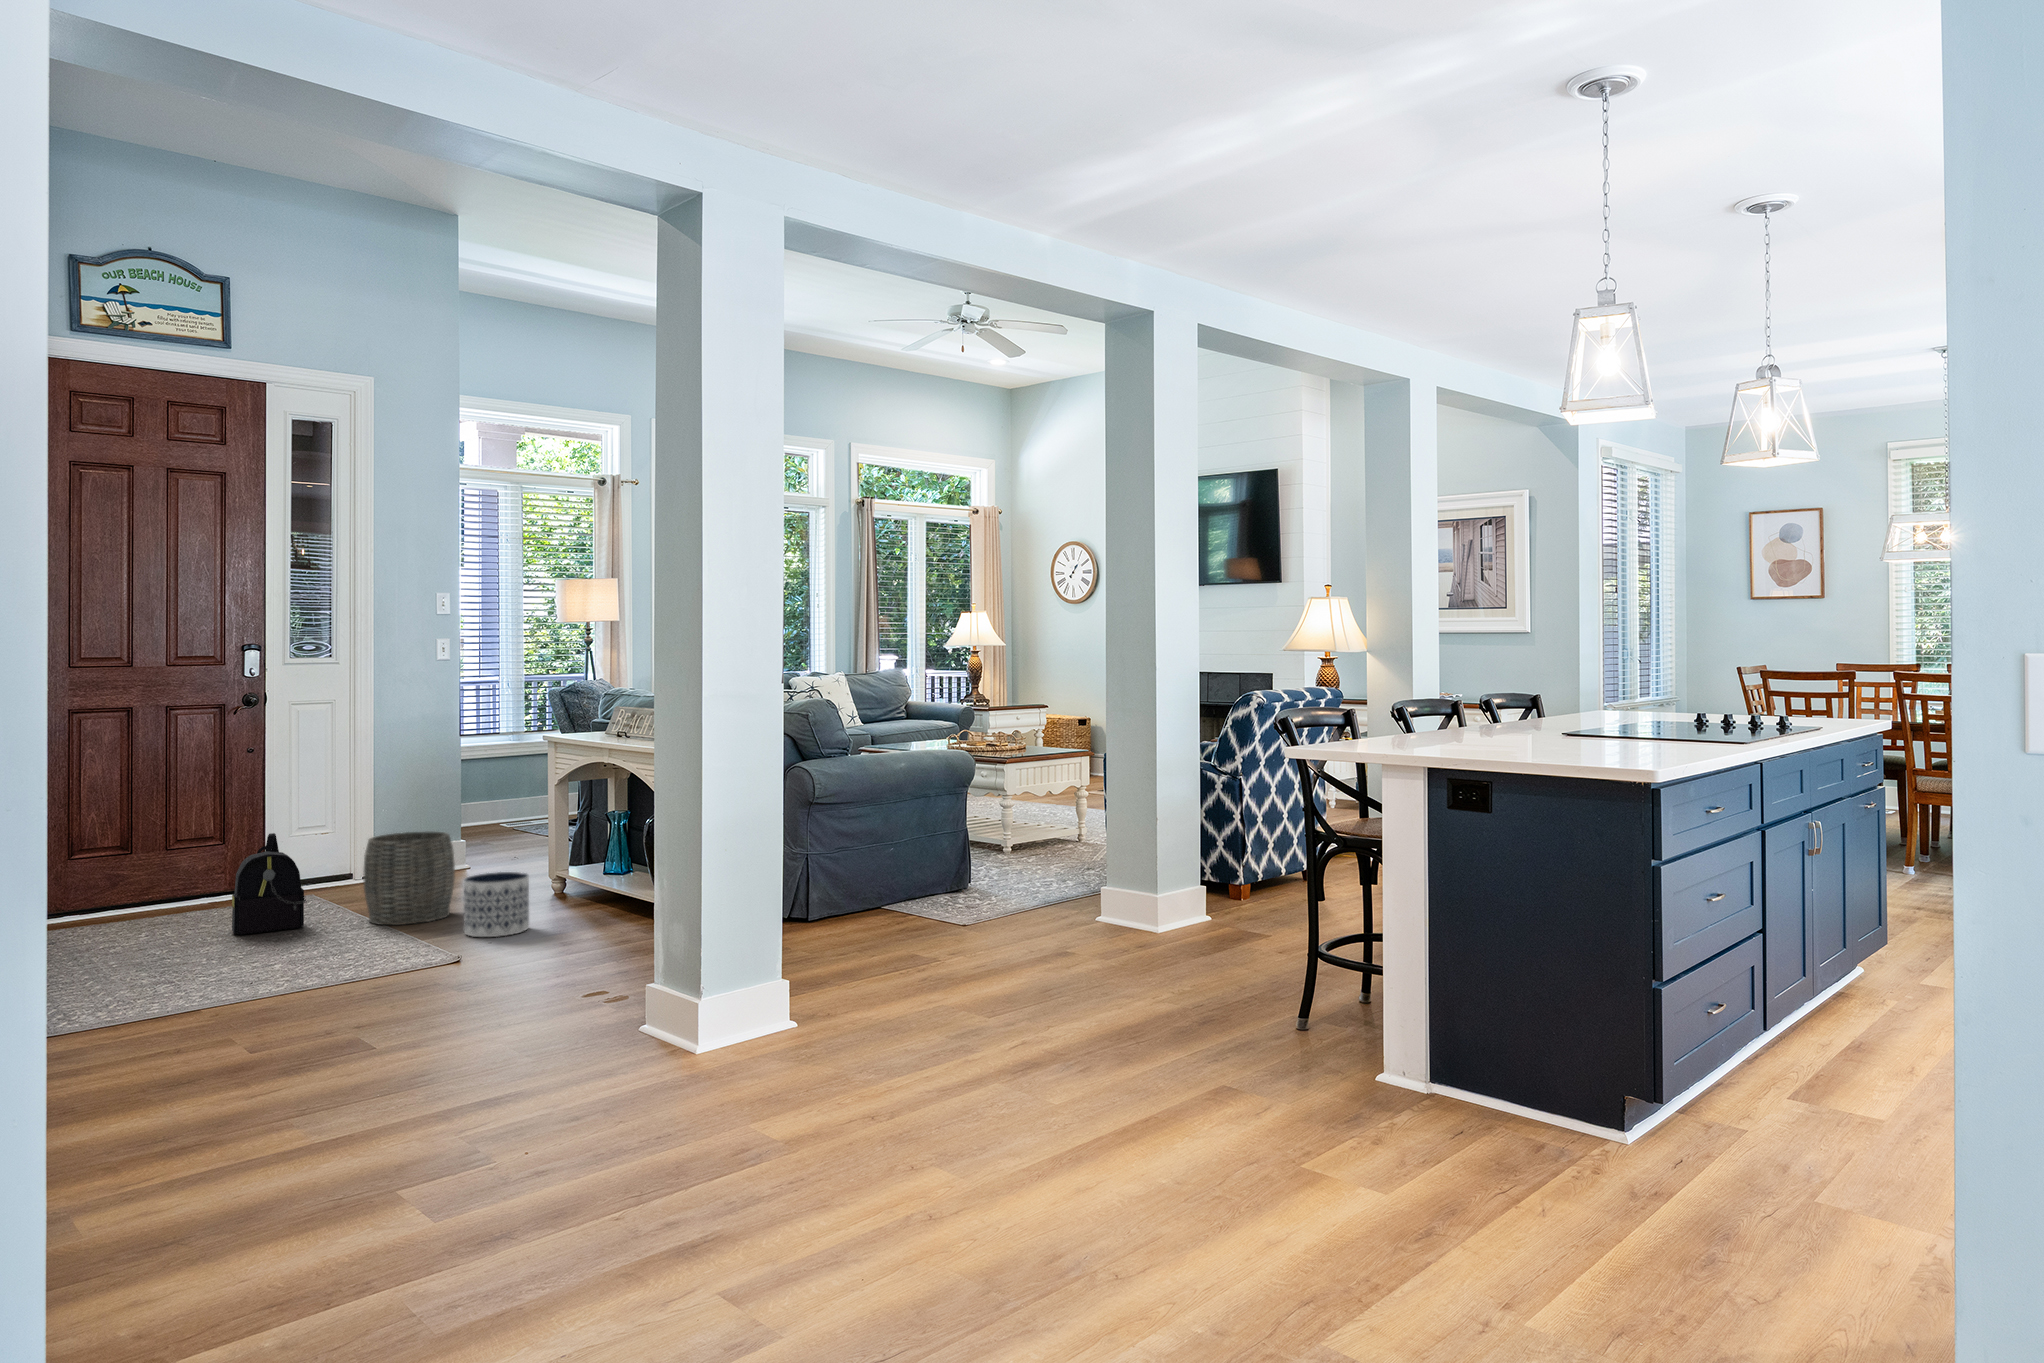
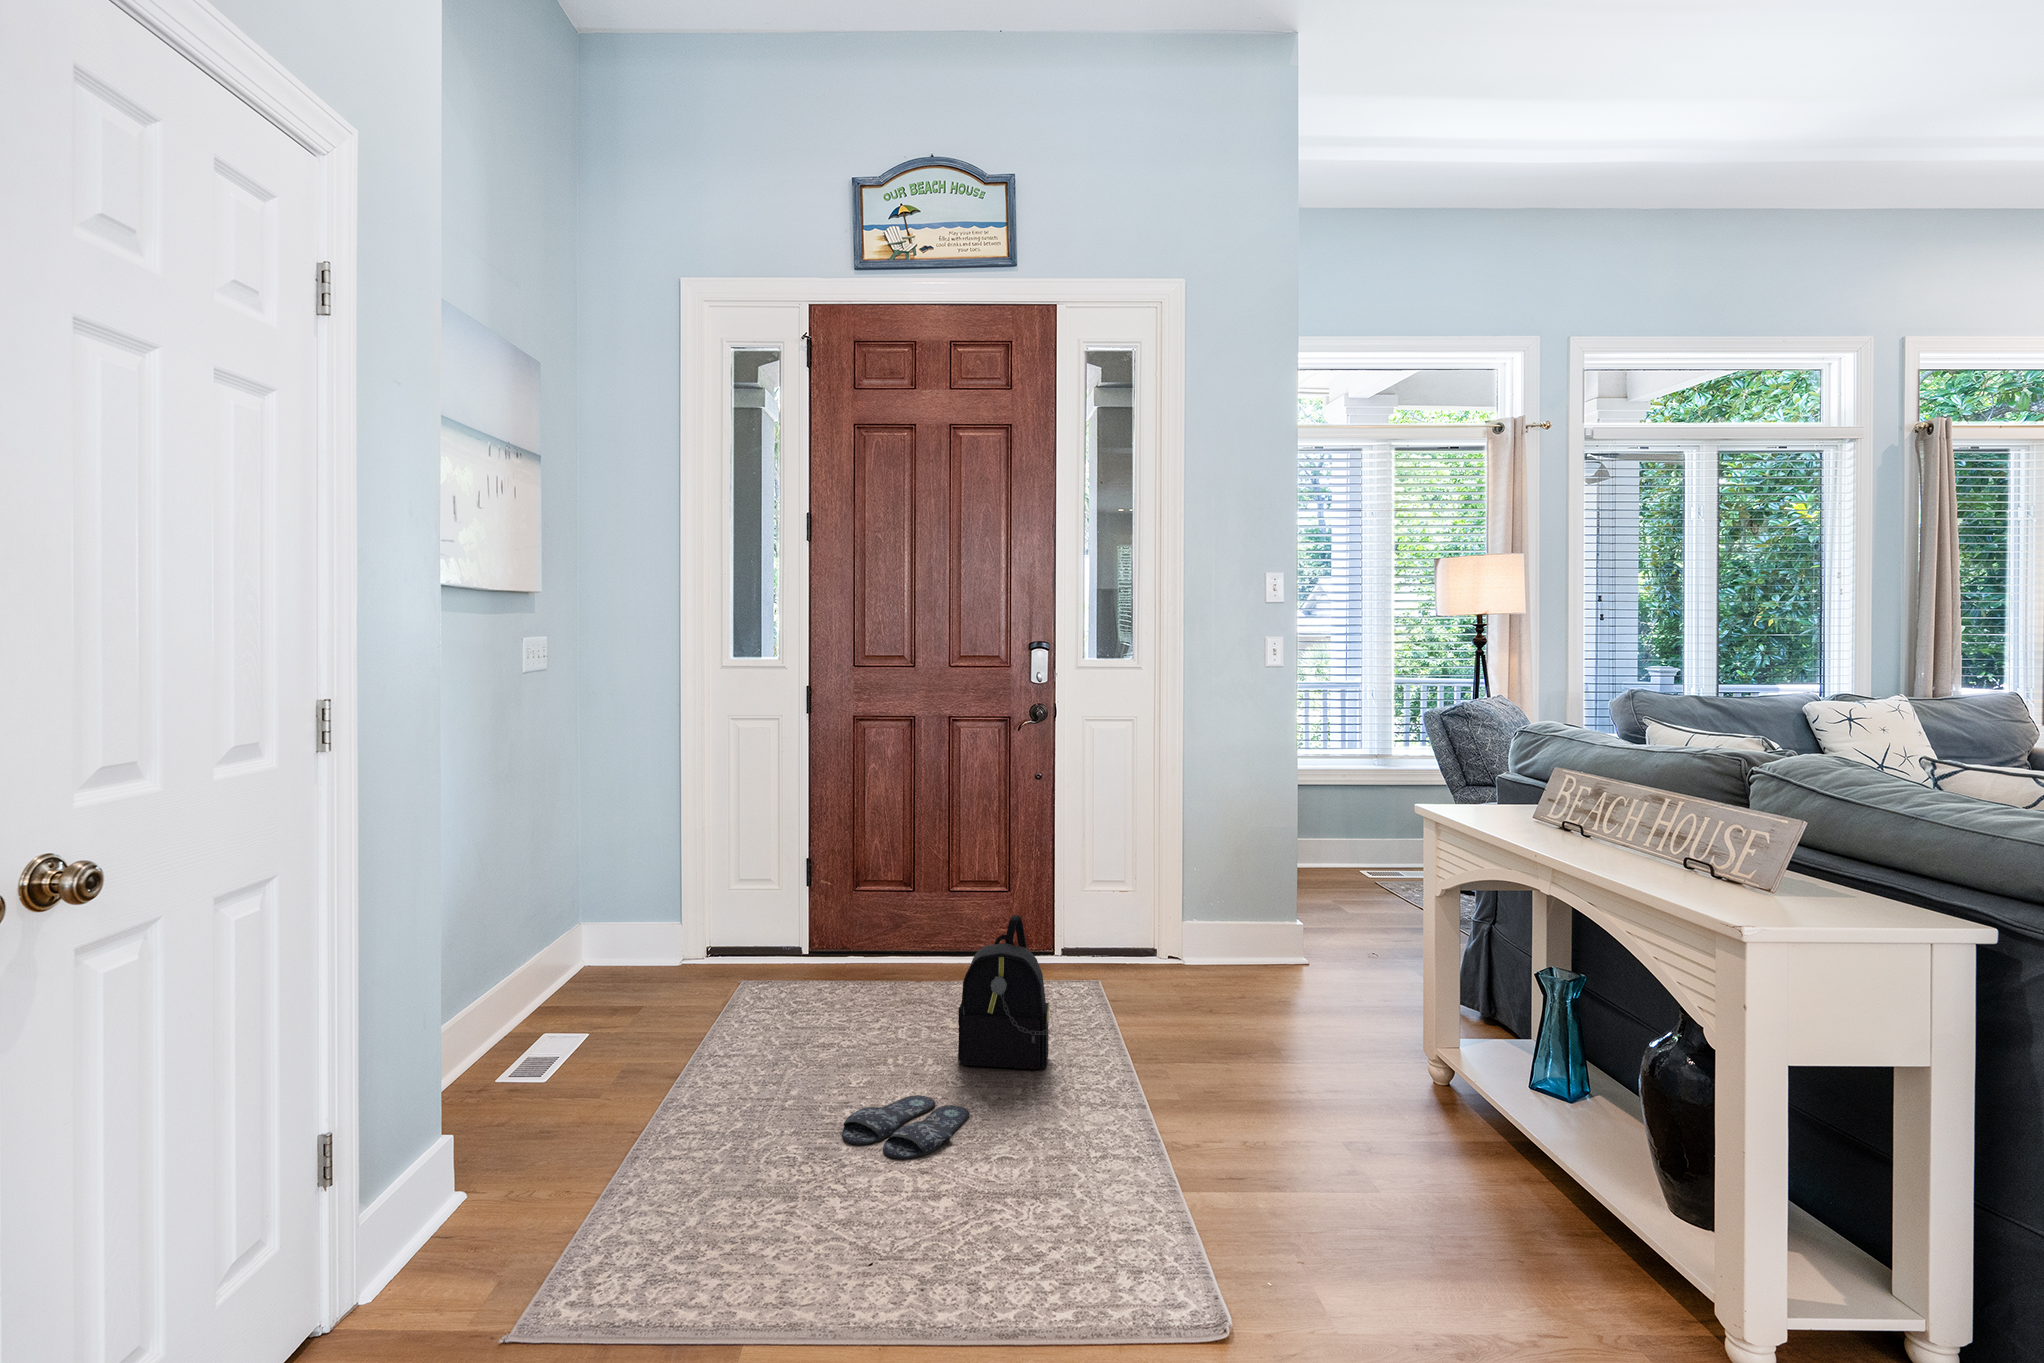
woven basket: present [363,831,455,925] -> none [1126,940,1260,1113]
planter: present [464,872,529,937] -> none [1257,1073,1379,1228]
slippers: none [177,944,265,966] -> present [843,1095,970,1159]

